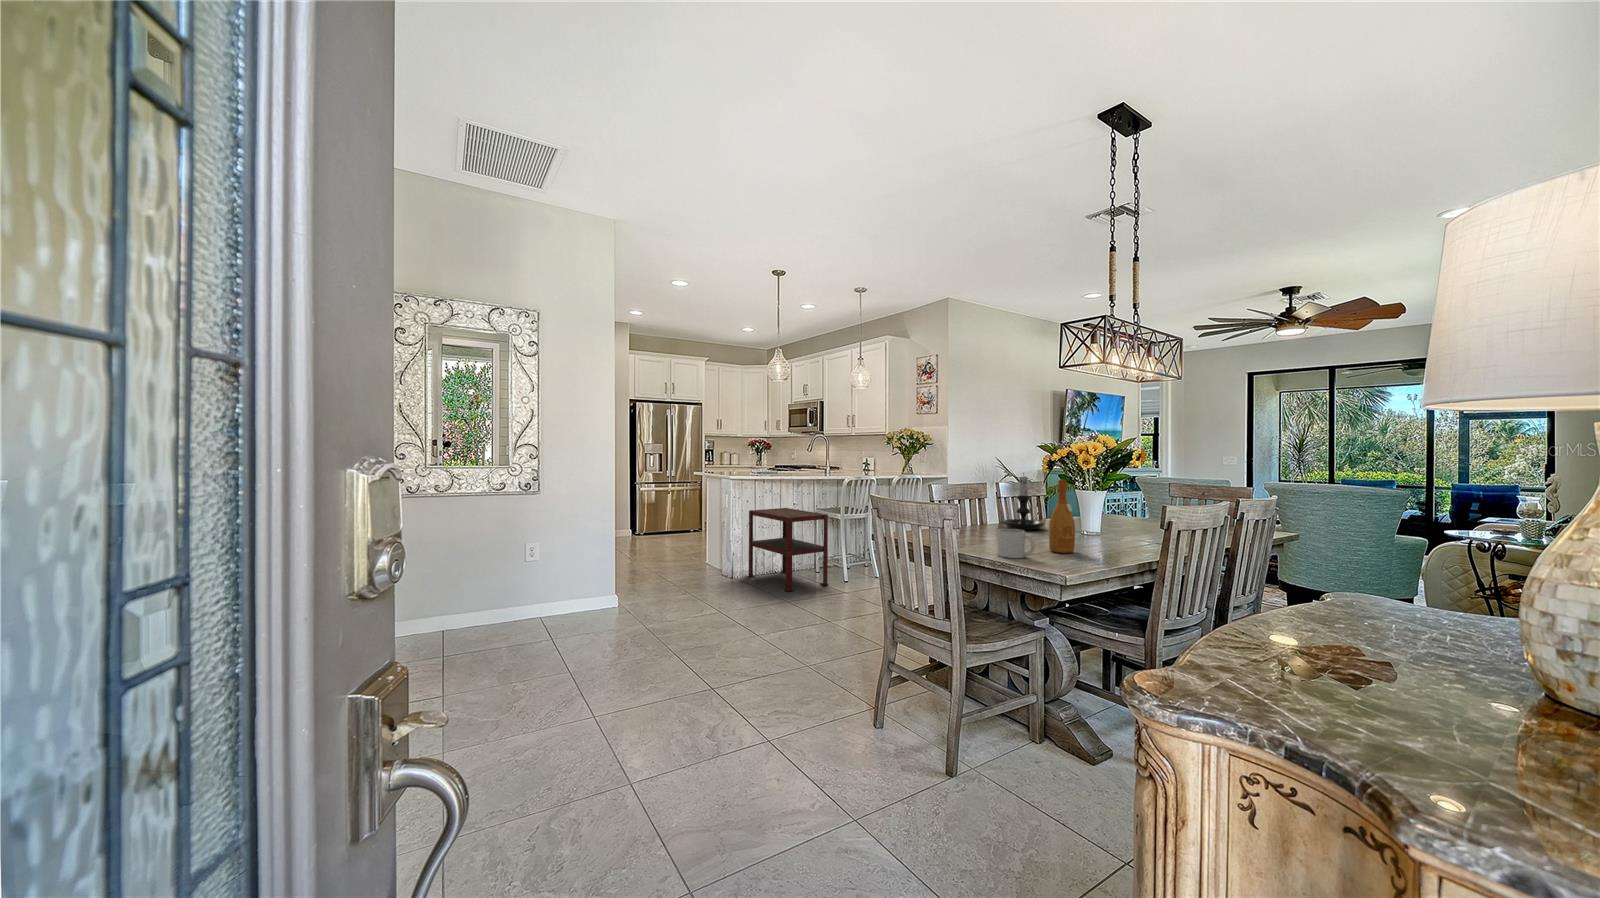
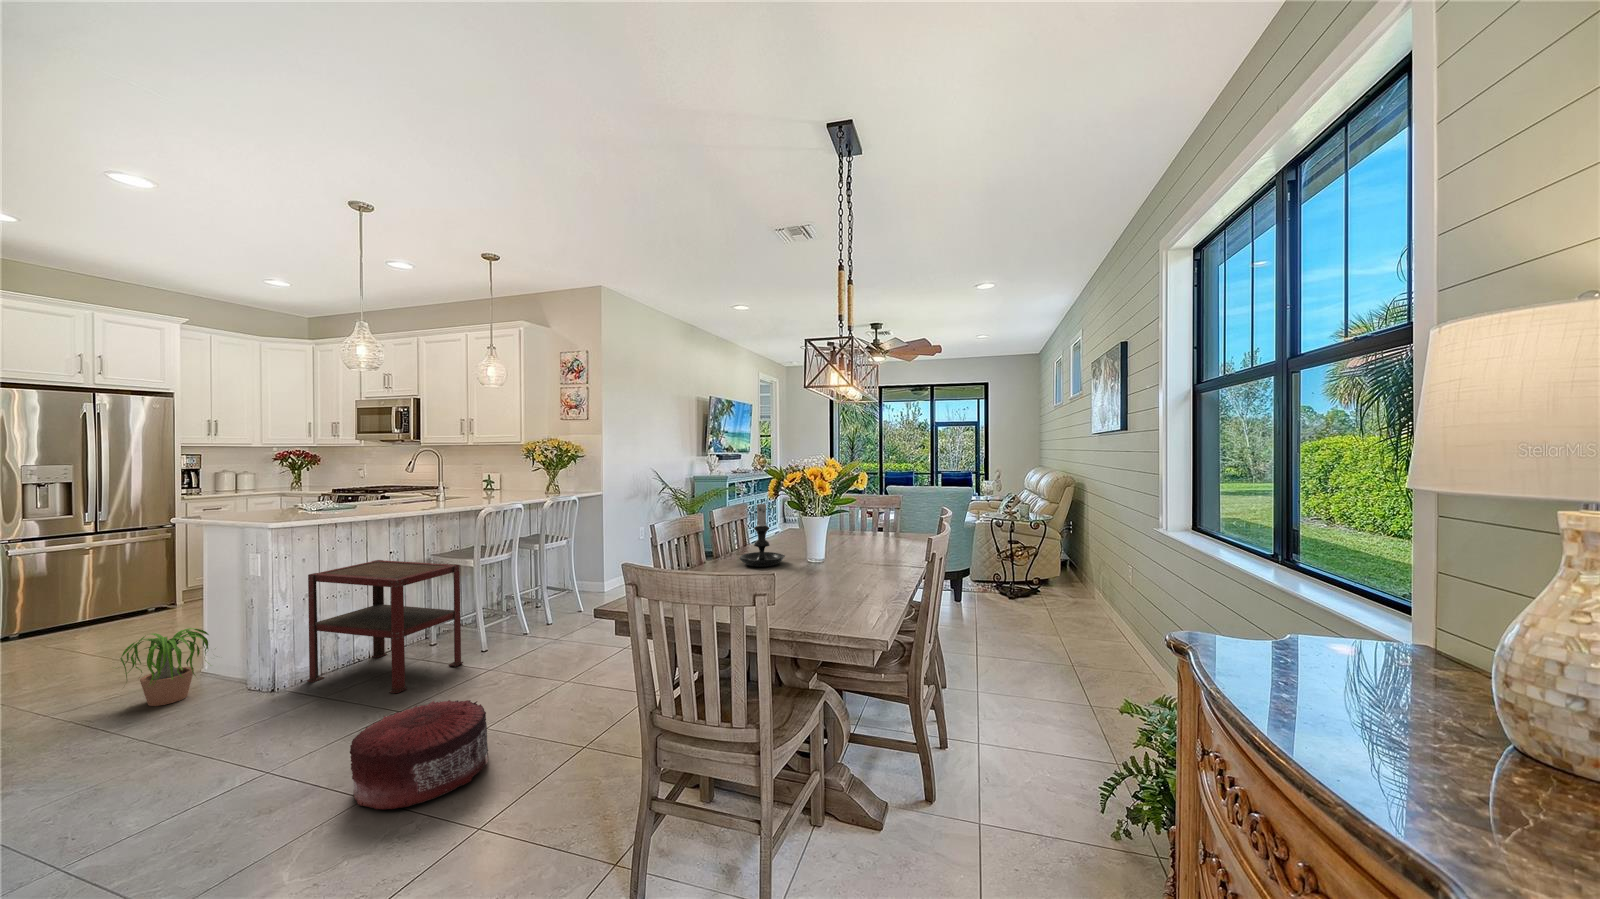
wine bottle: present [1049,479,1075,553] -> none [841,515,869,602]
mug: present [998,529,1035,558] -> none [806,584,852,625]
potted plant: none [669,534,712,574] -> present [120,628,209,706]
pouf: none [750,589,822,640] -> present [350,700,488,809]

